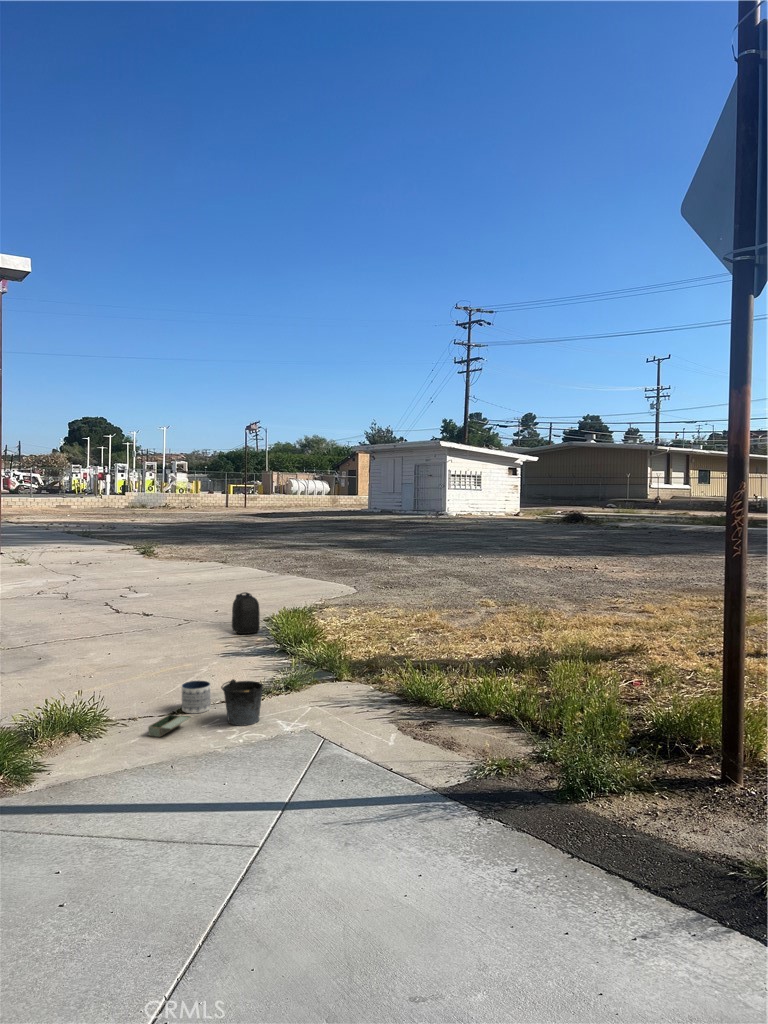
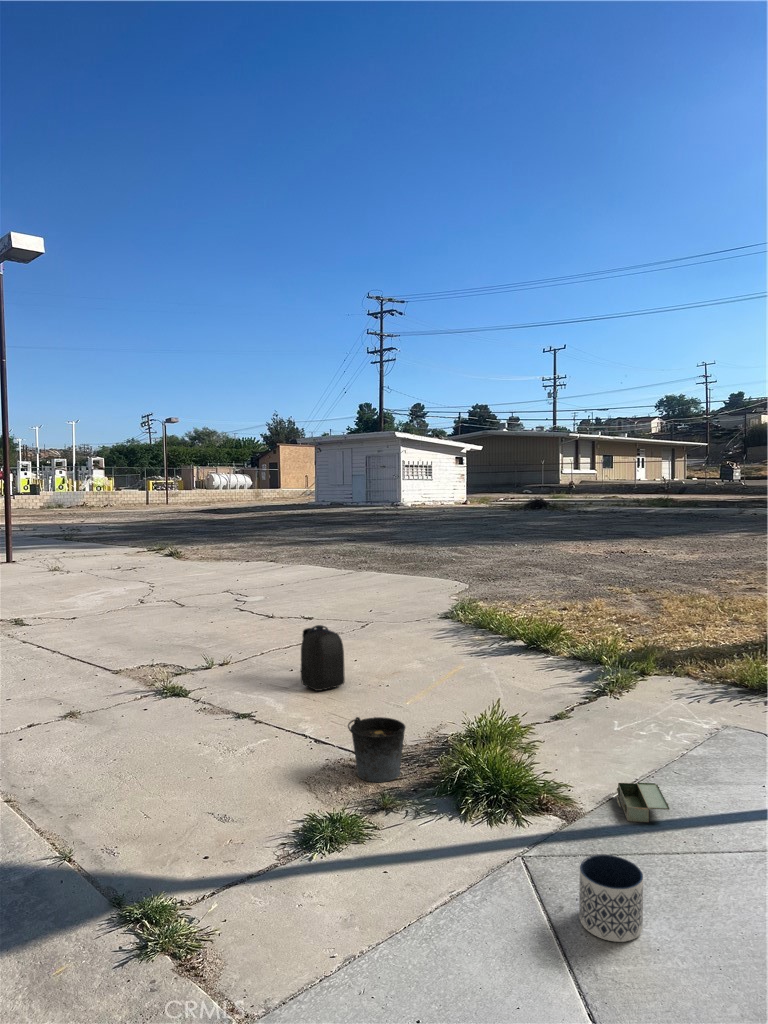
backpack: present [232,592,260,634] -> present [300,625,345,691]
bucket: present [221,679,263,726] -> present [348,717,405,782]
planter: present [182,681,211,714] -> present [579,855,643,942]

